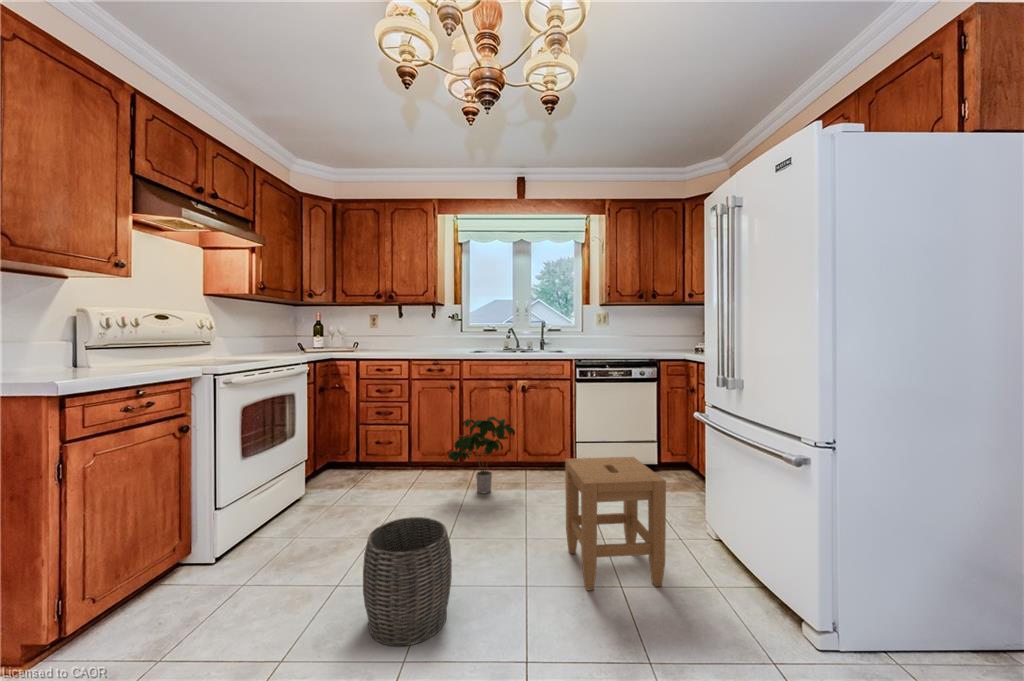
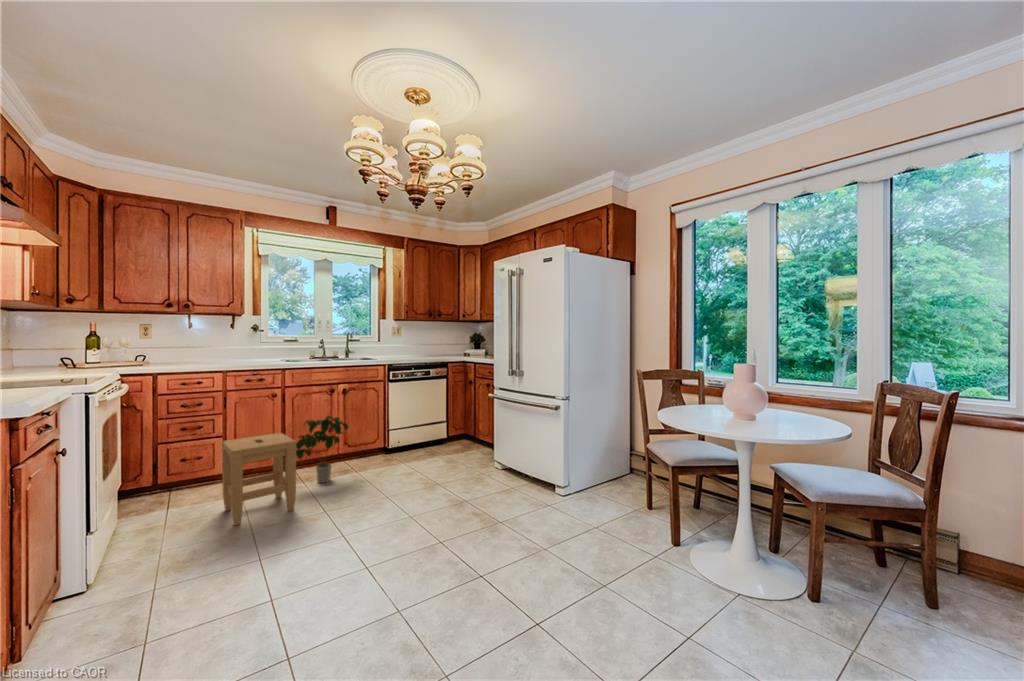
stool: present [565,457,666,591] -> present [222,433,296,525]
woven basket: present [363,517,452,646] -> none [311,484,378,571]

